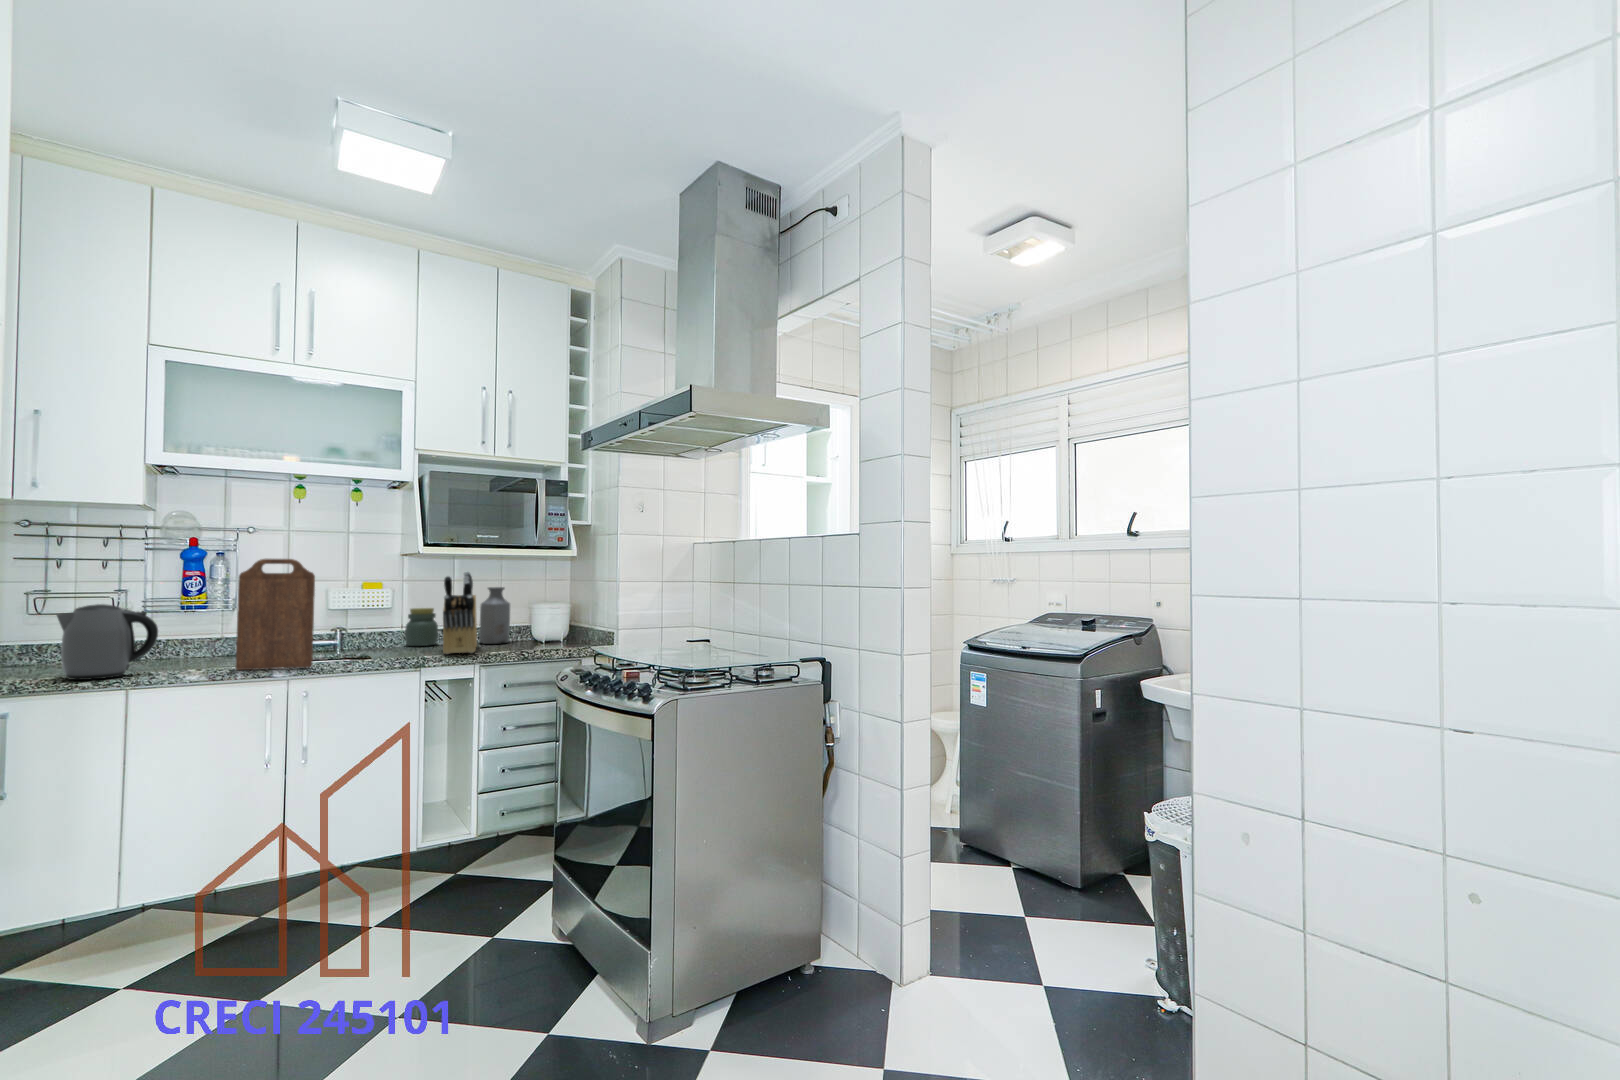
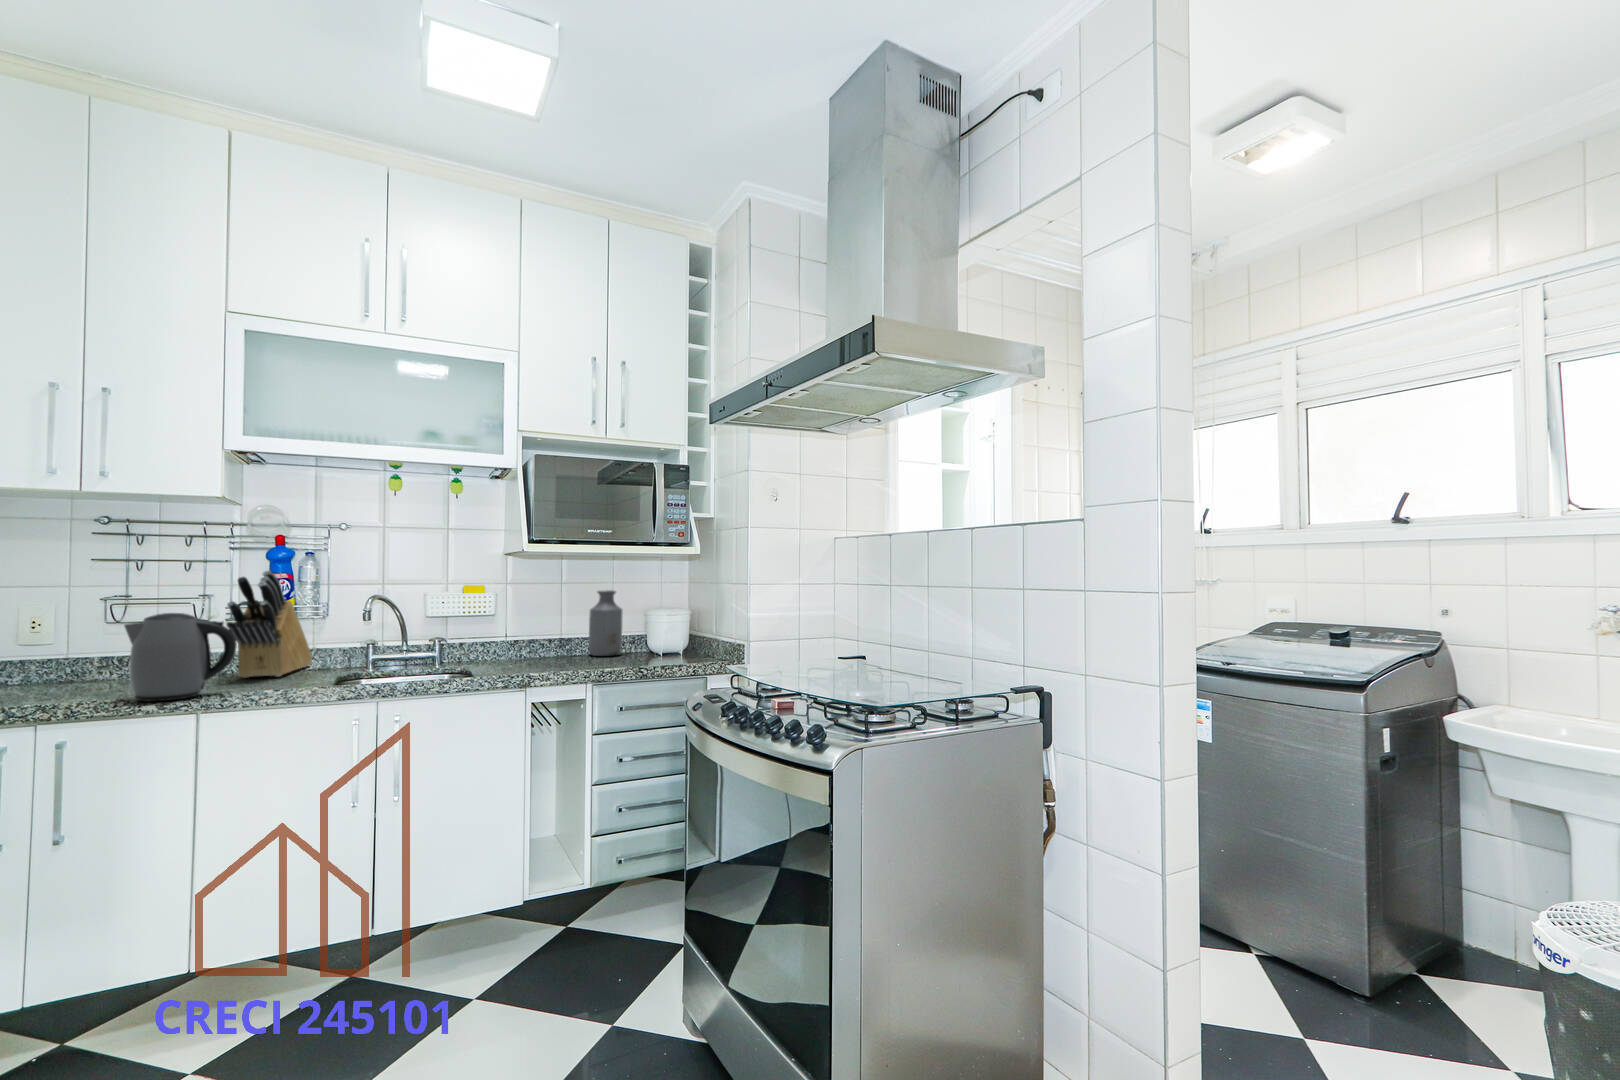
cutting board: present [236,559,315,670] -> none [321,559,408,689]
knife block: present [443,572,477,654] -> present [227,570,312,678]
jar: present [405,608,438,646] -> none [508,614,544,659]

